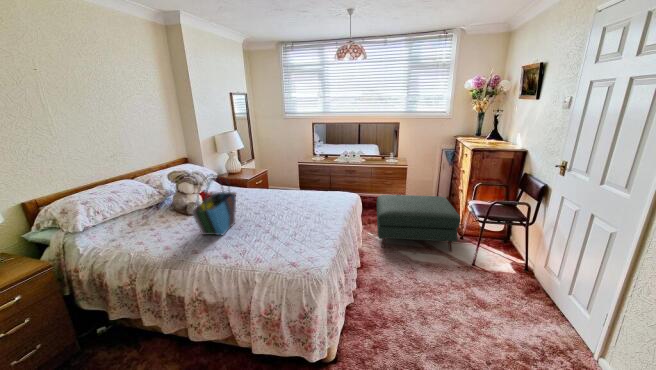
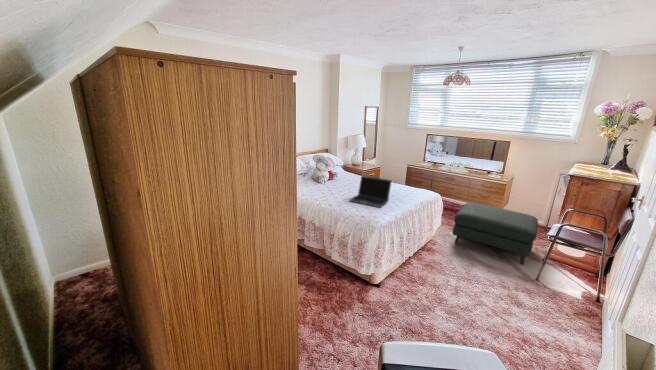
tote bag: present [191,174,236,235] -> none [318,158,347,196]
laptop: none [256,192,311,239] -> present [350,176,392,208]

